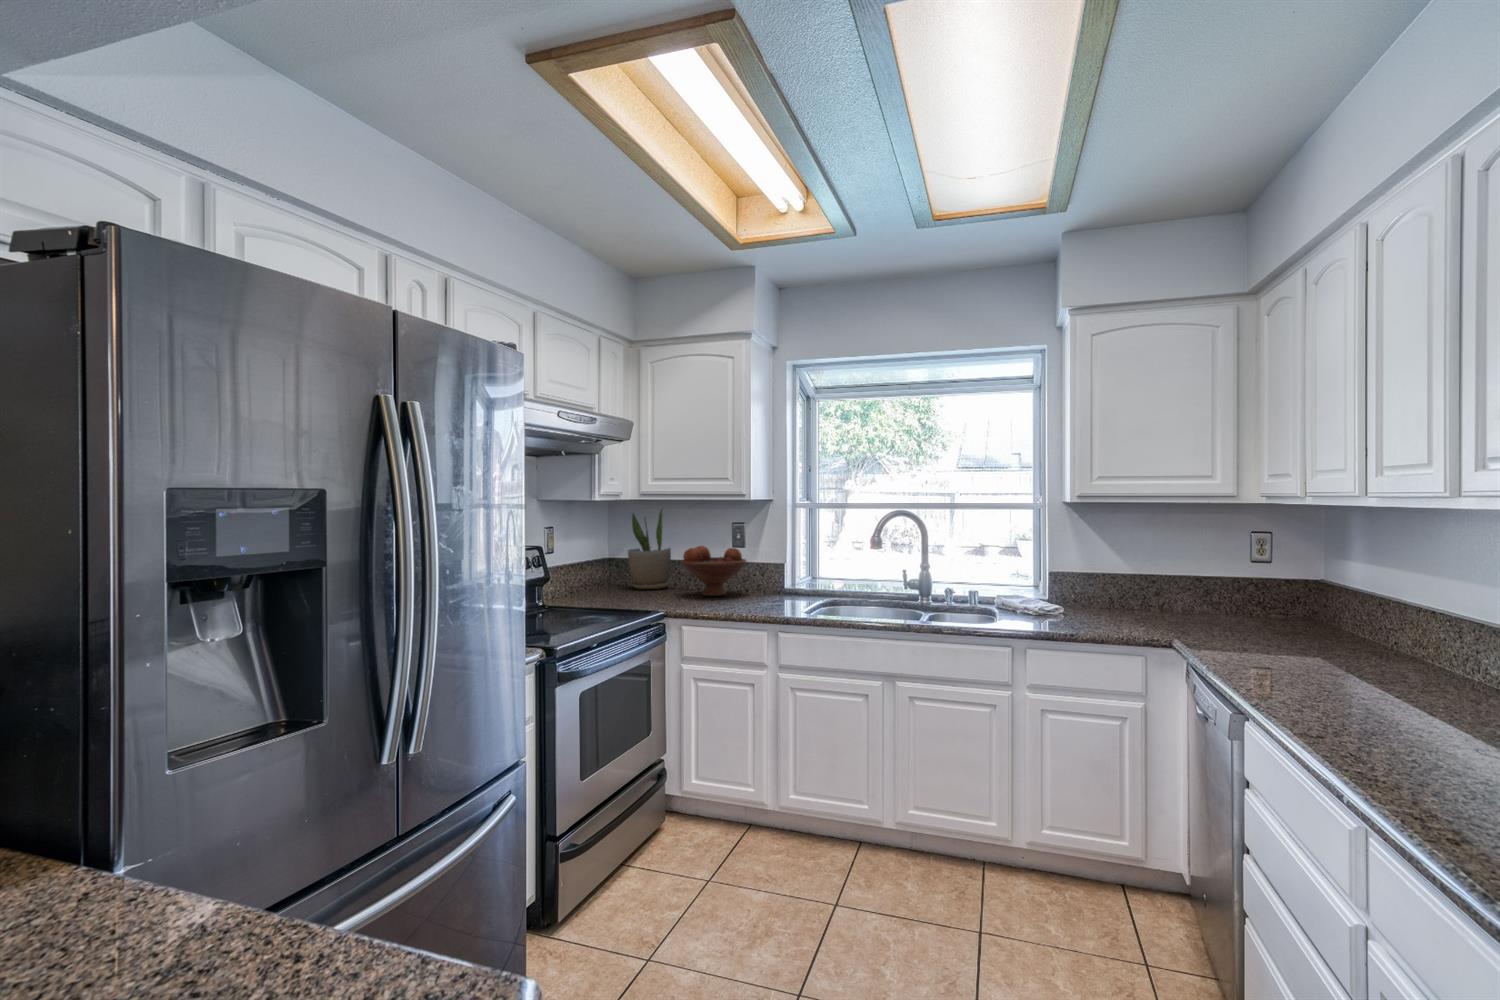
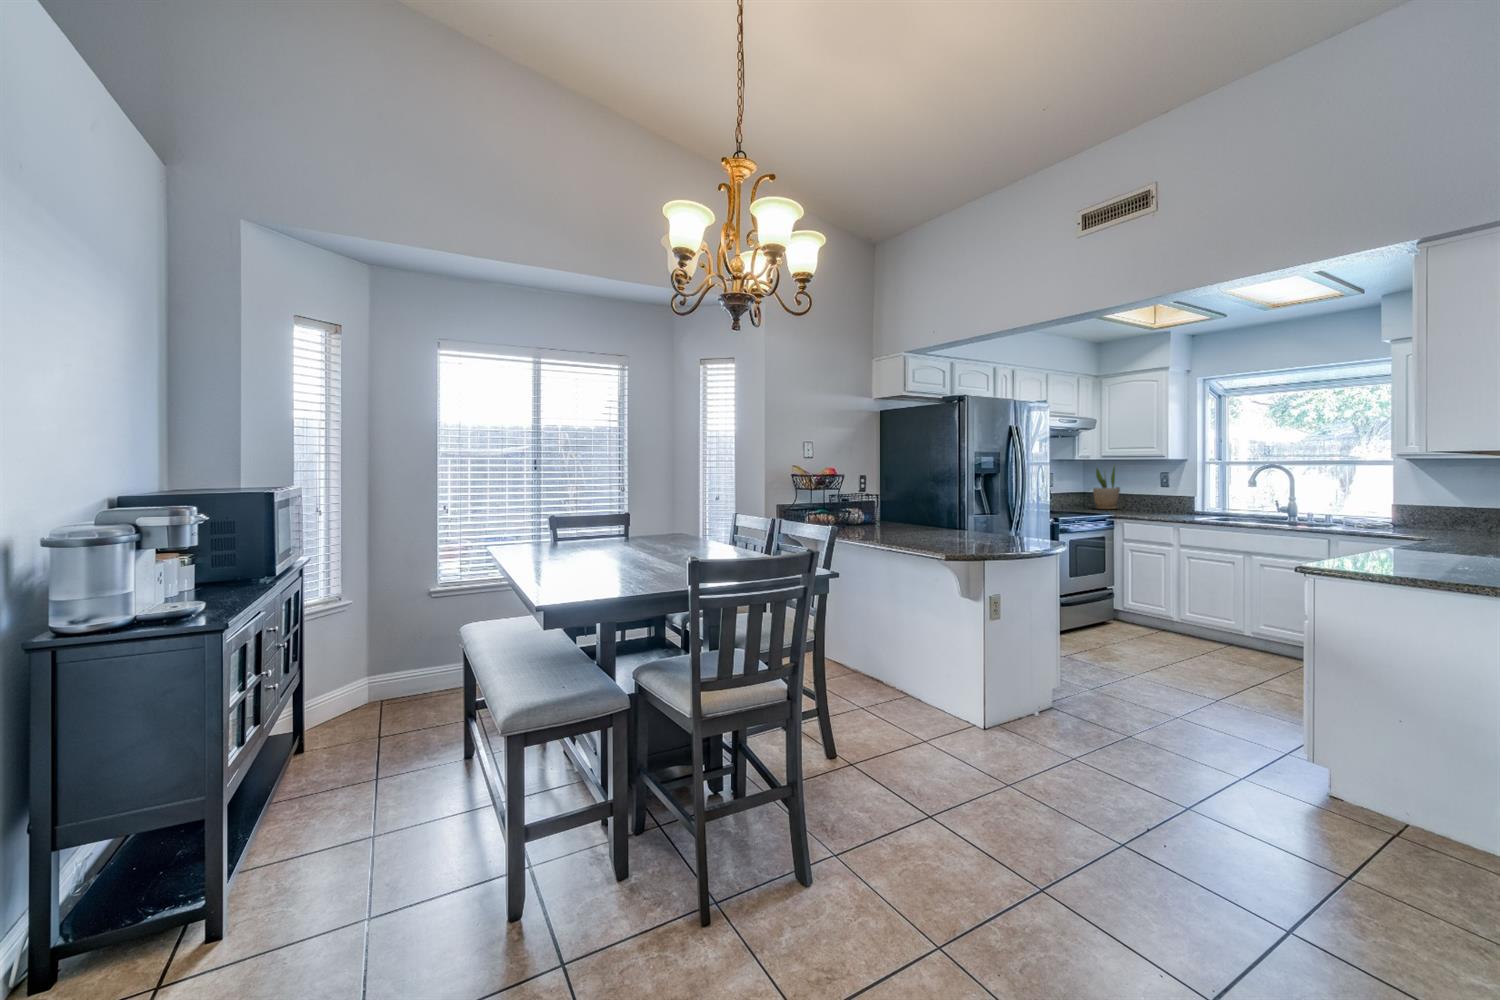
fruit bowl: present [681,546,746,596] -> none [1125,485,1168,513]

